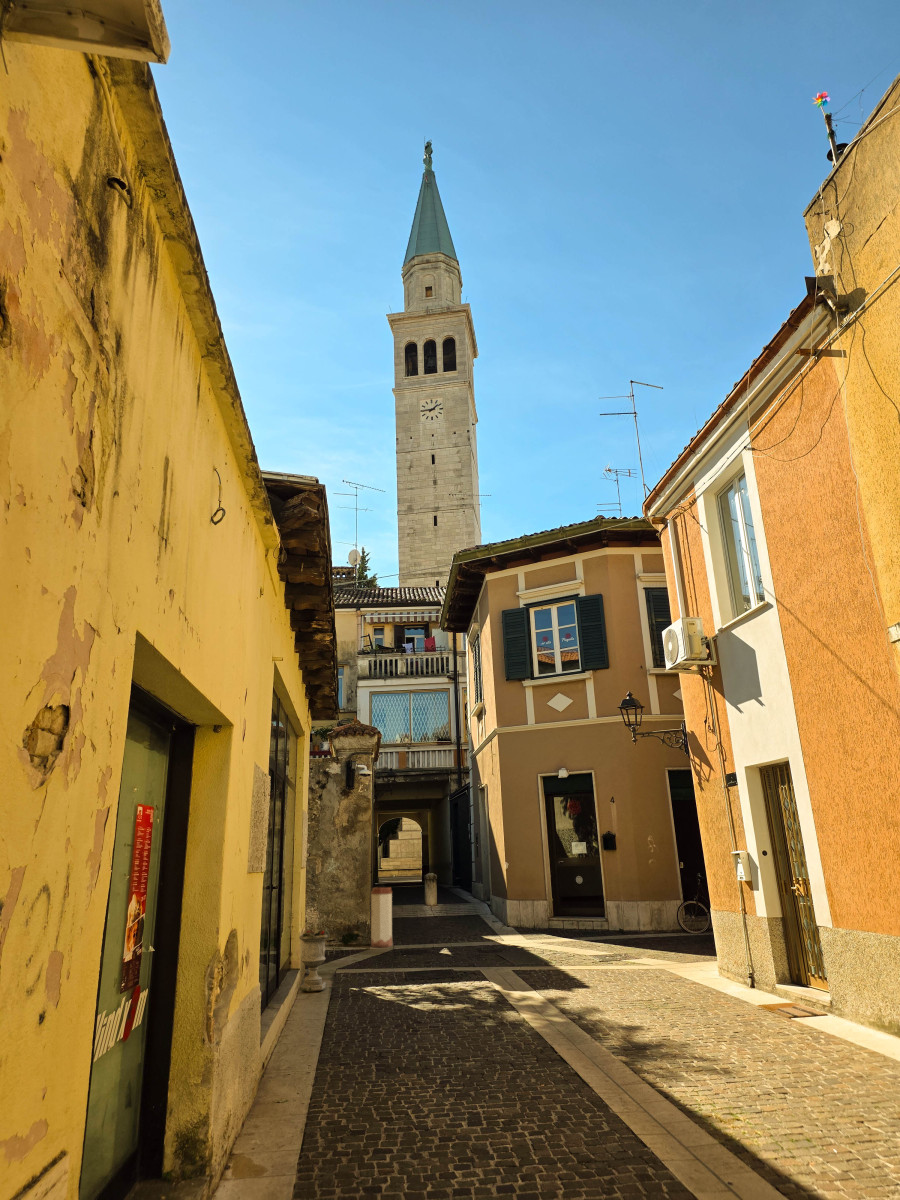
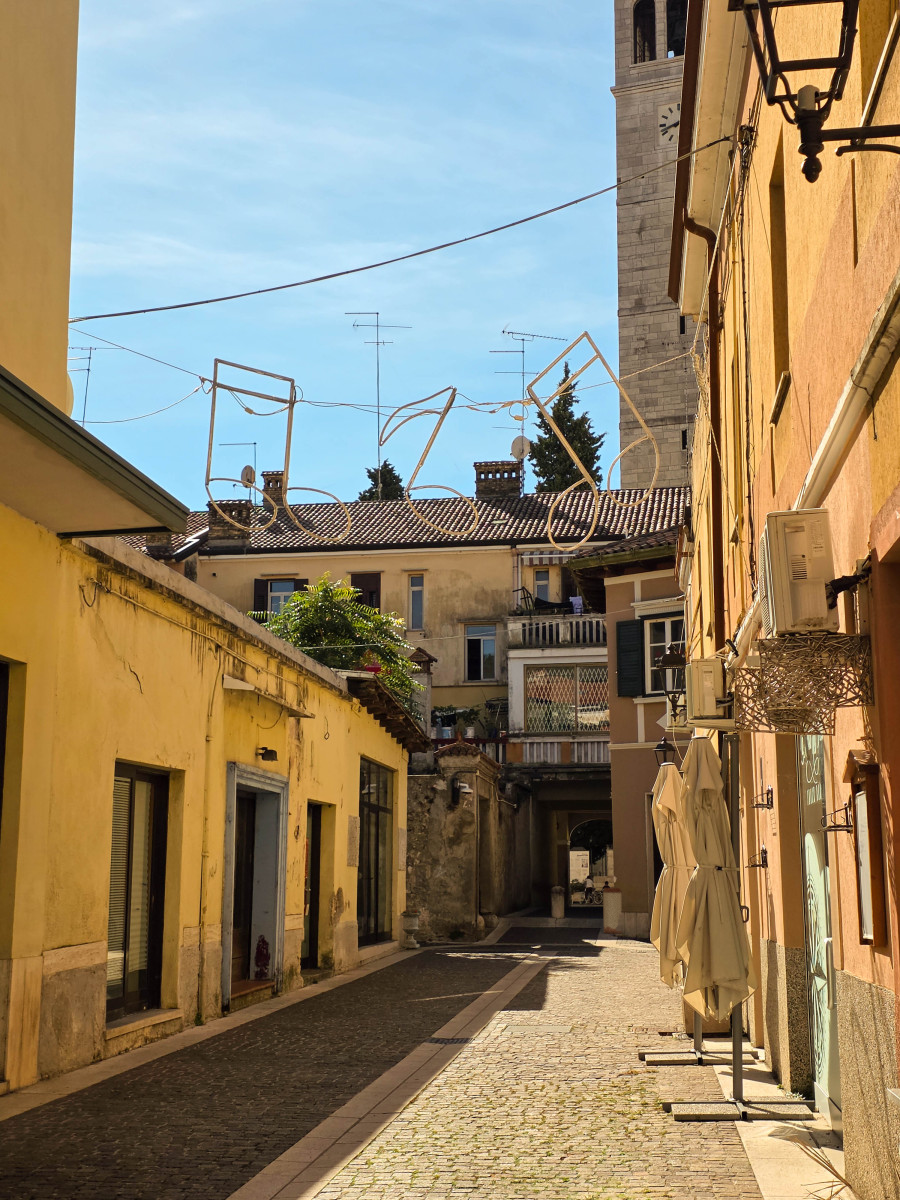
trash can: present [371,887,392,947] -> present [603,888,622,934]

